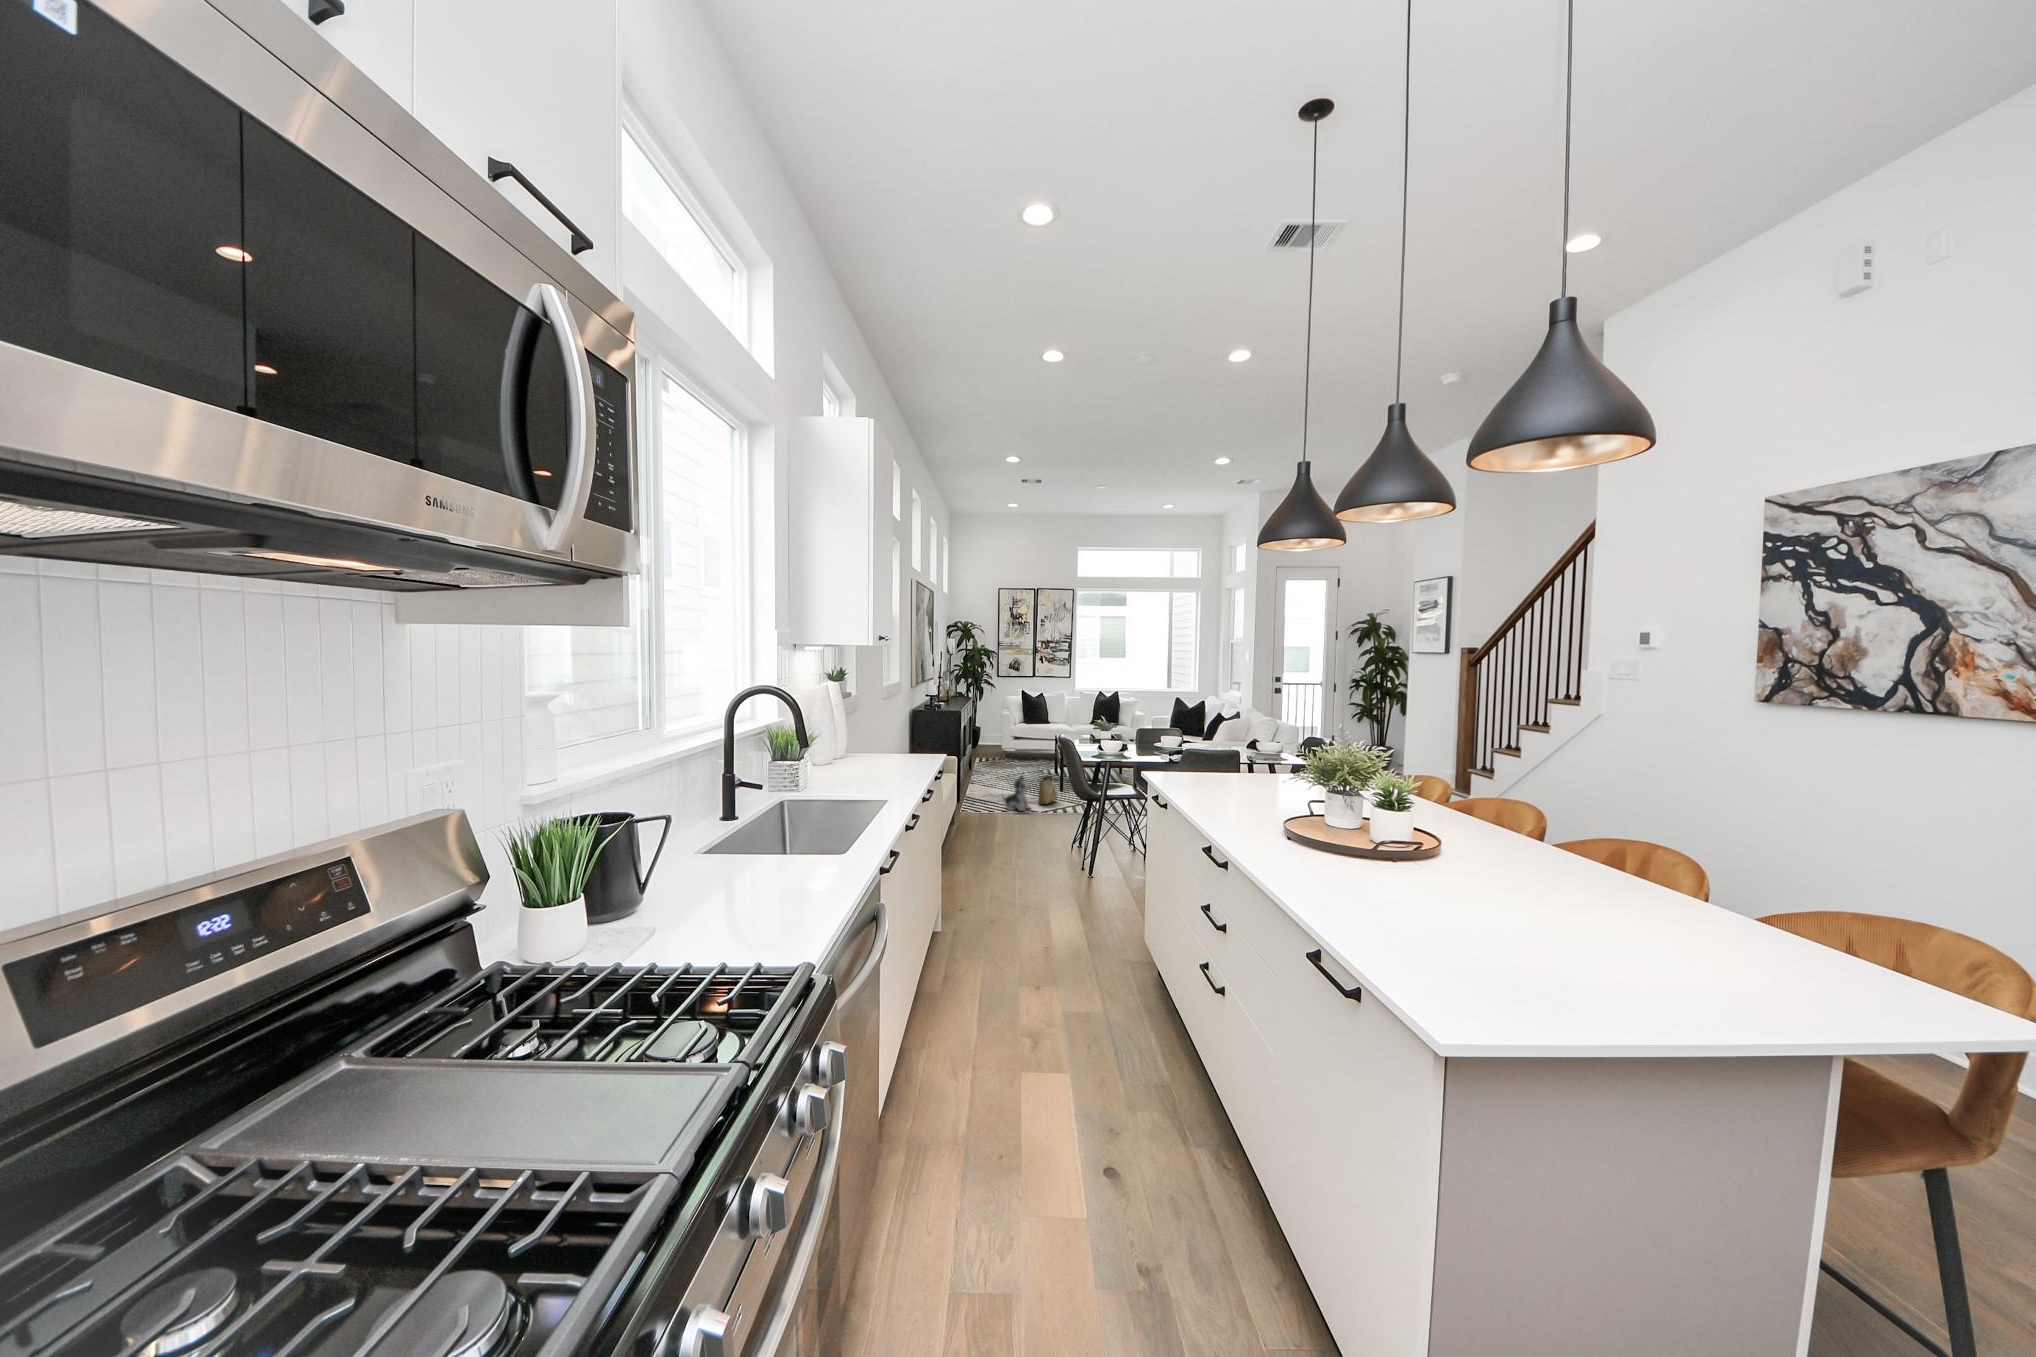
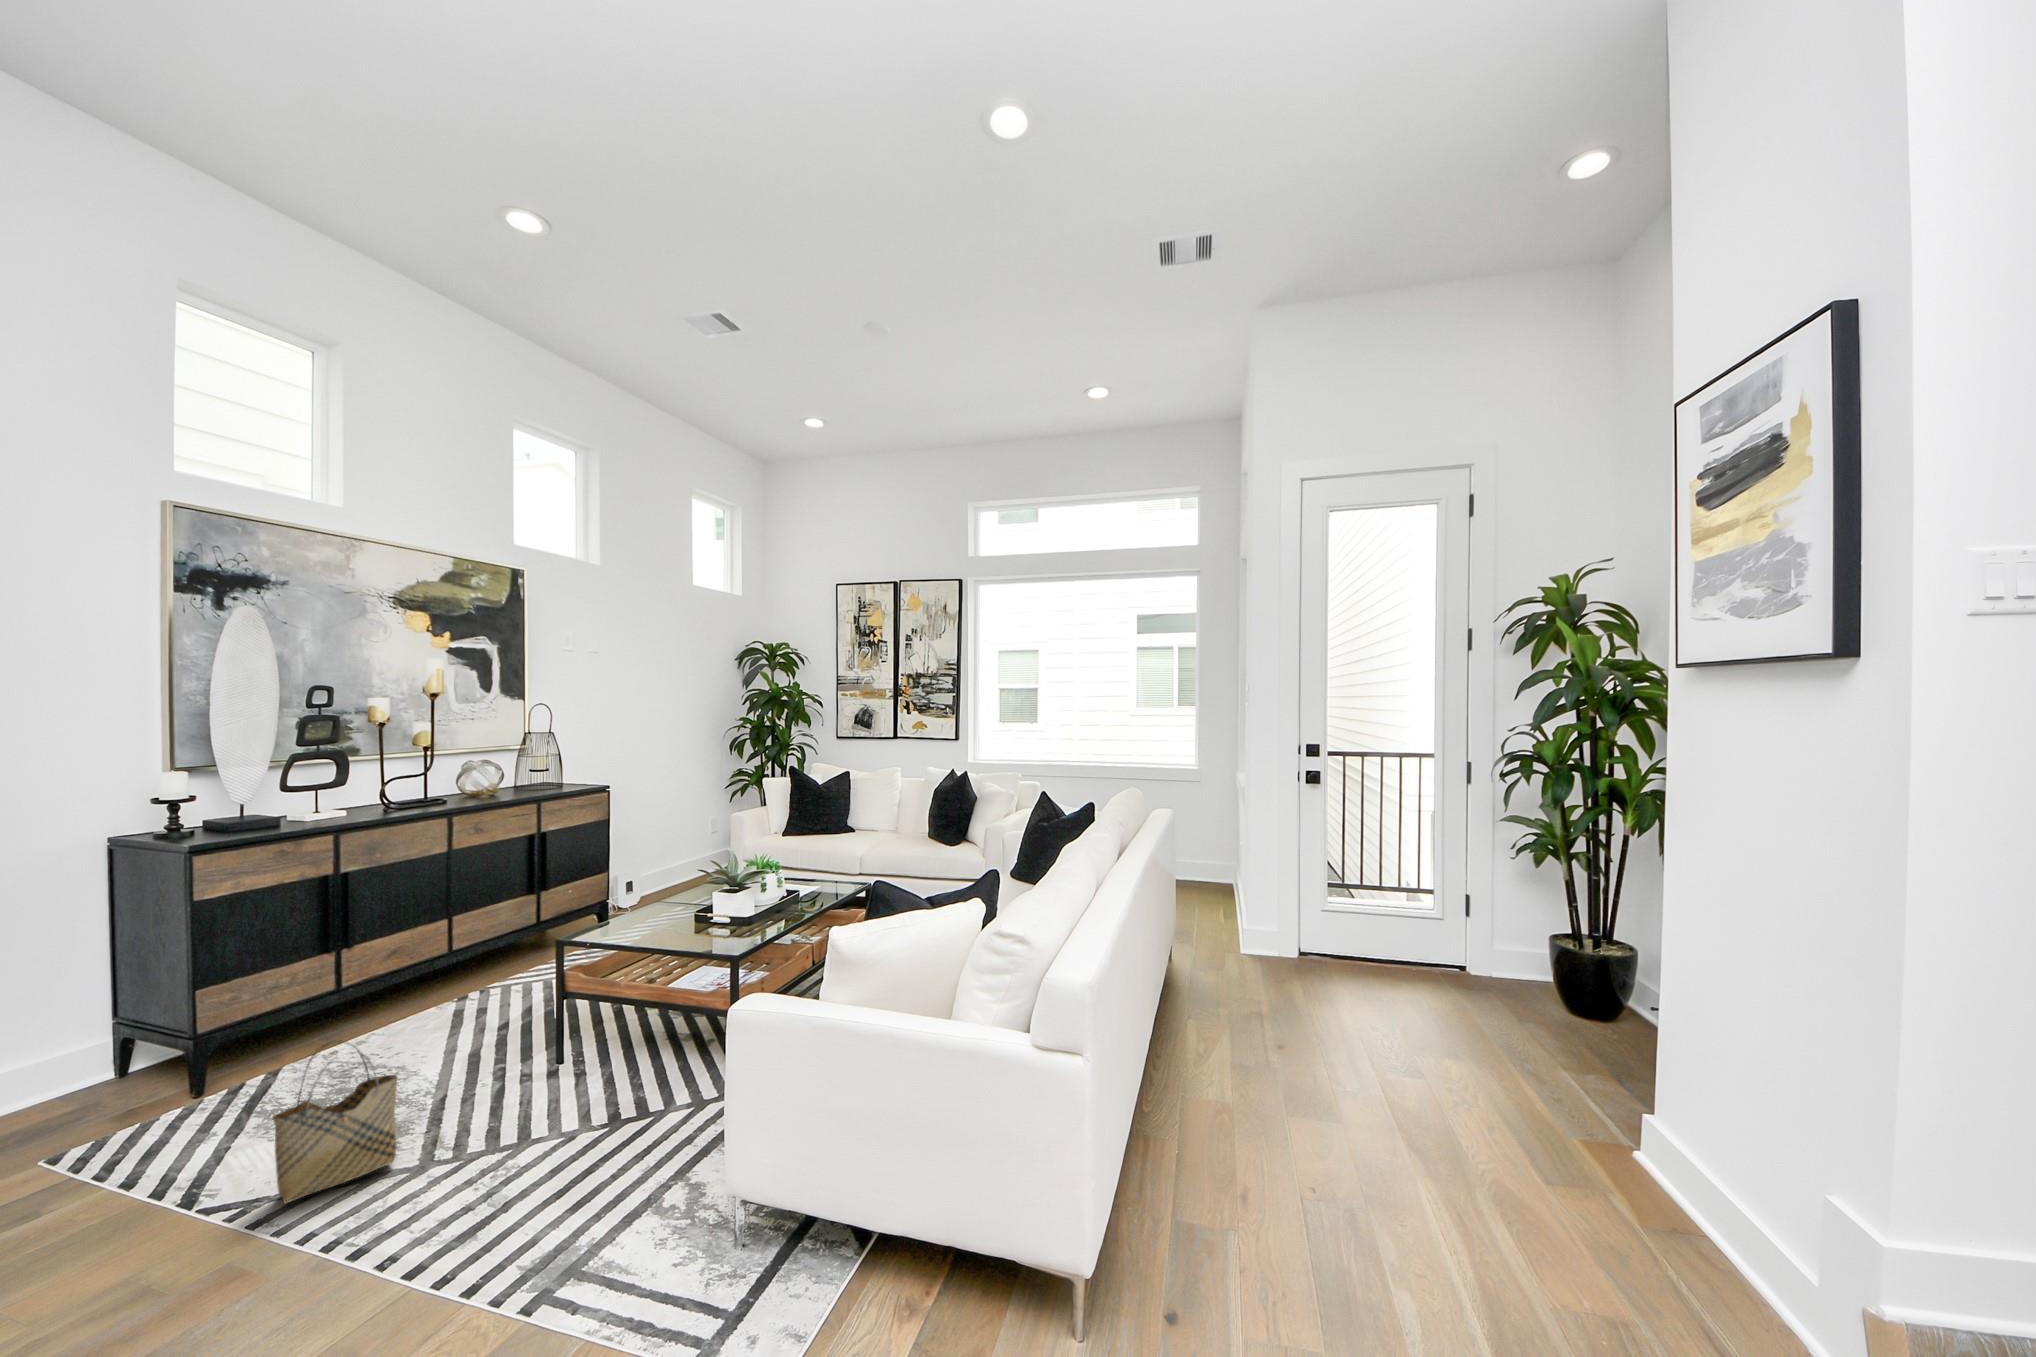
plush toy: present [1003,775,1031,811] -> none [66,1108,188,1270]

